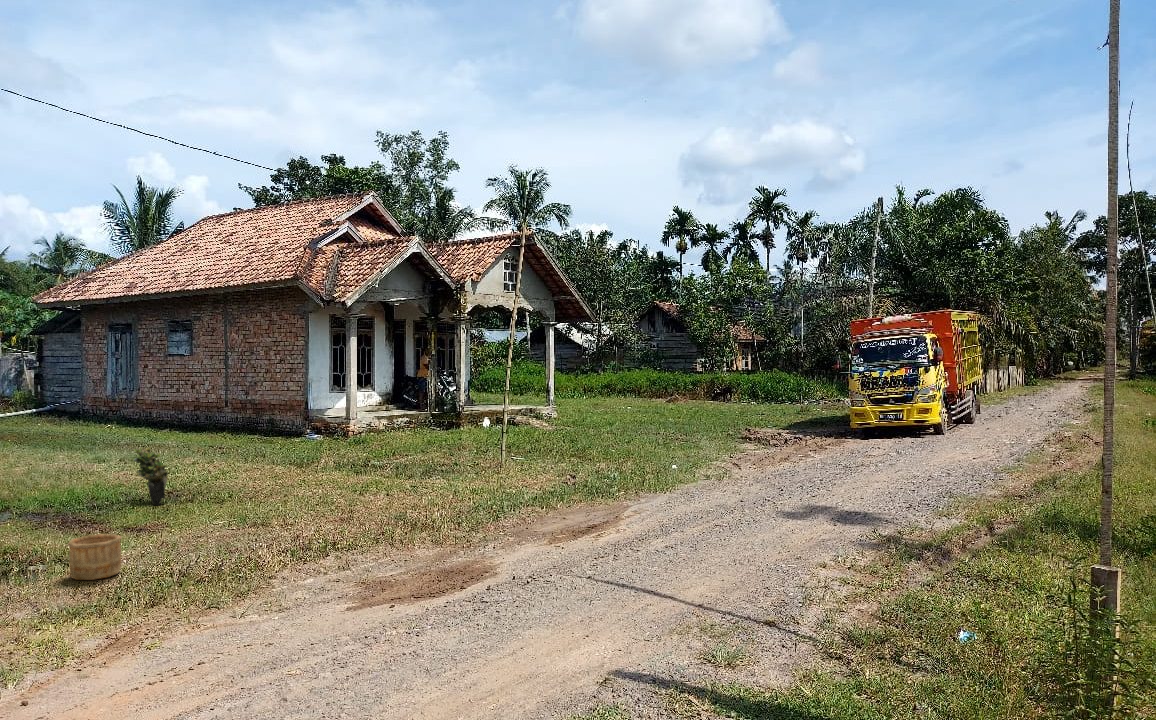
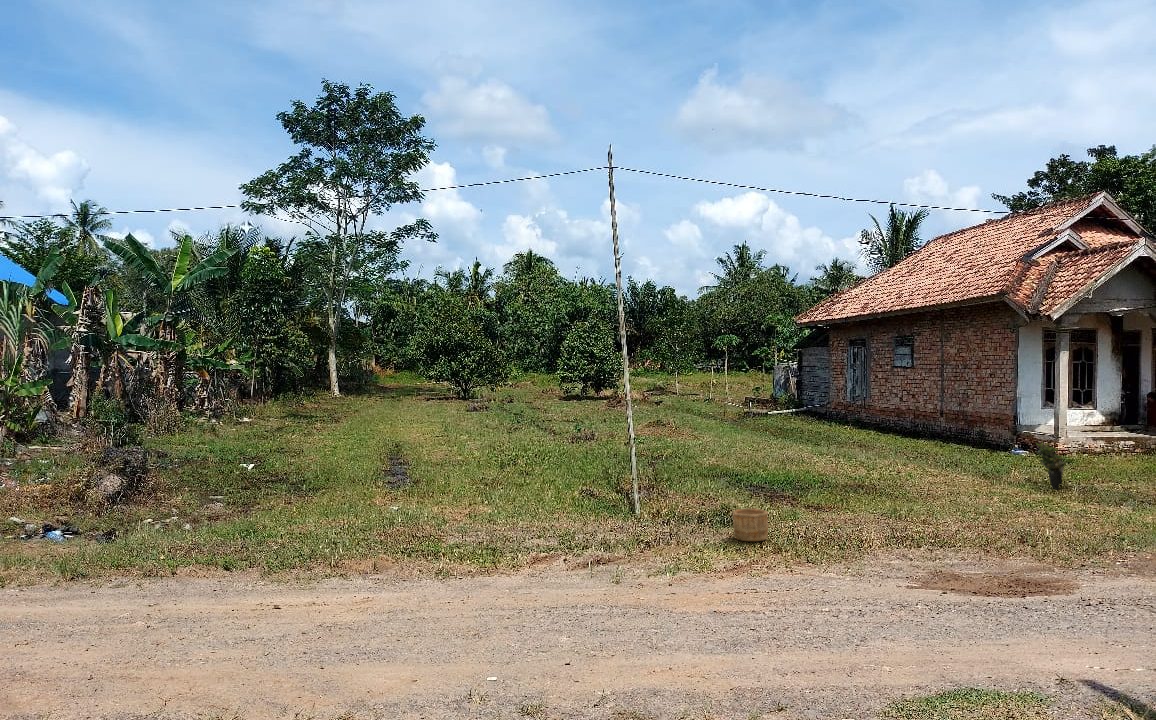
potted plant: present [134,448,169,505] -> present [1037,443,1065,489]

